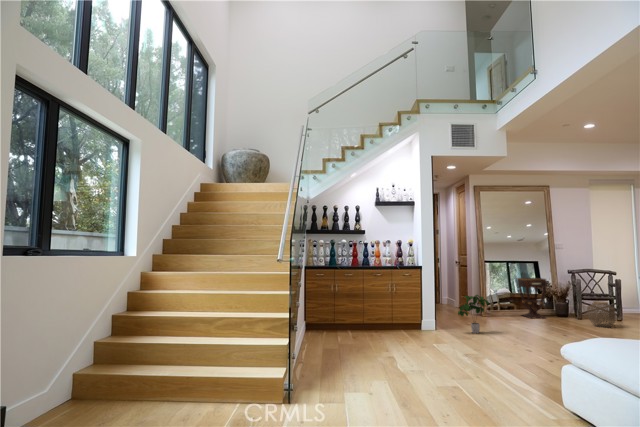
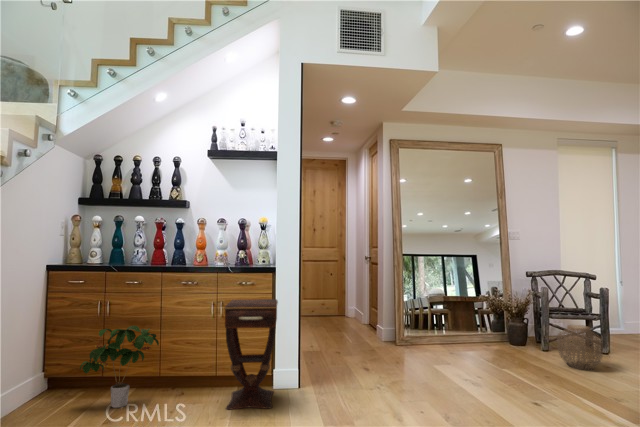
side table: present [517,278,547,318] -> present [225,299,278,410]
potted plant: present [458,295,489,333] -> present [80,326,159,408]

